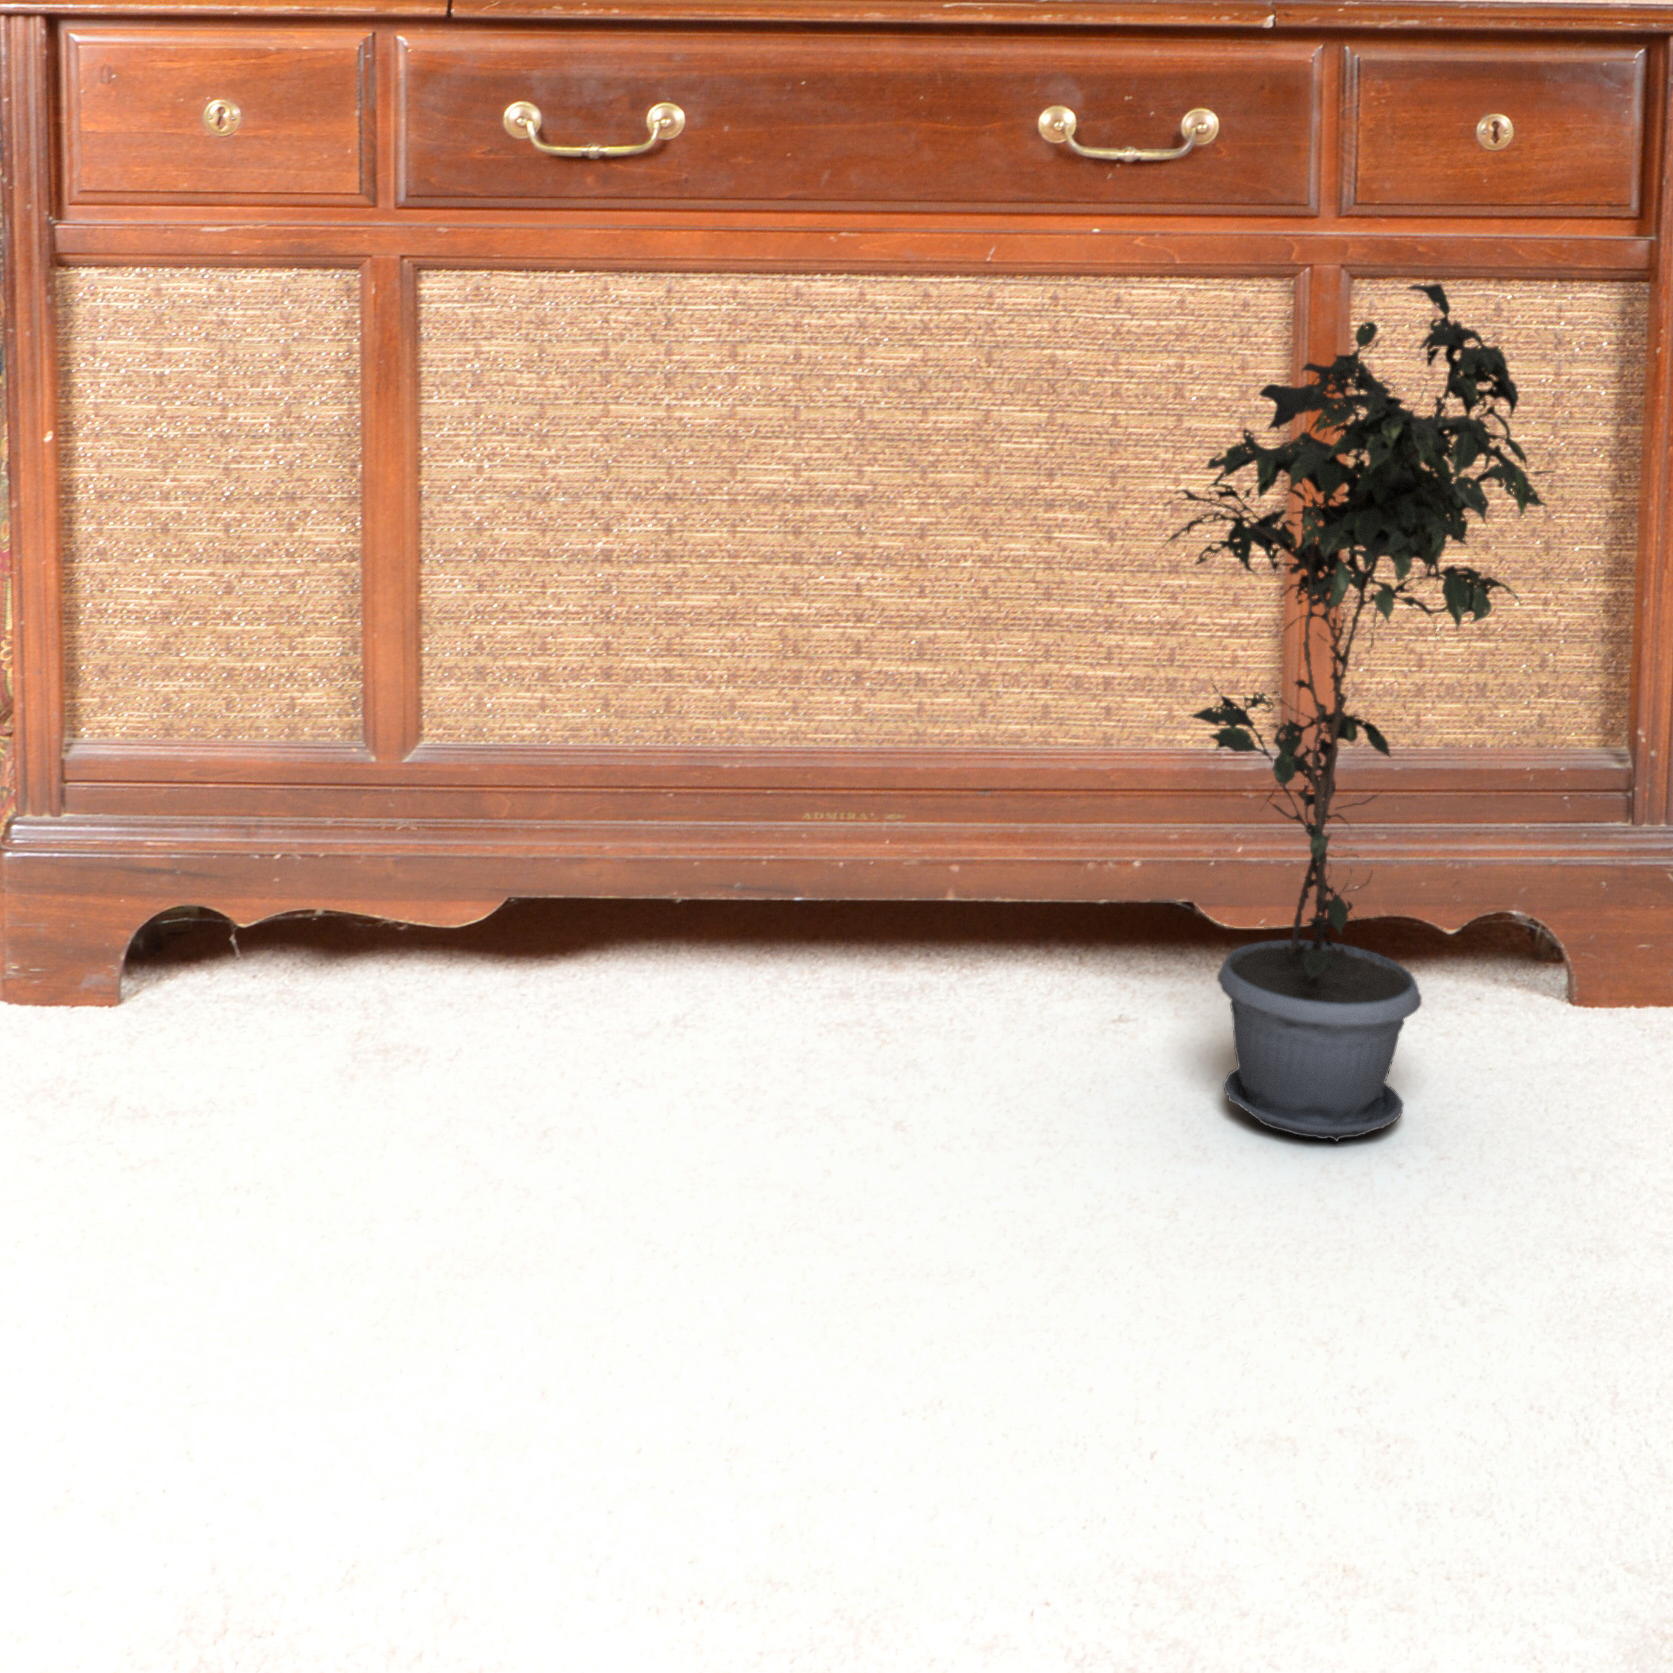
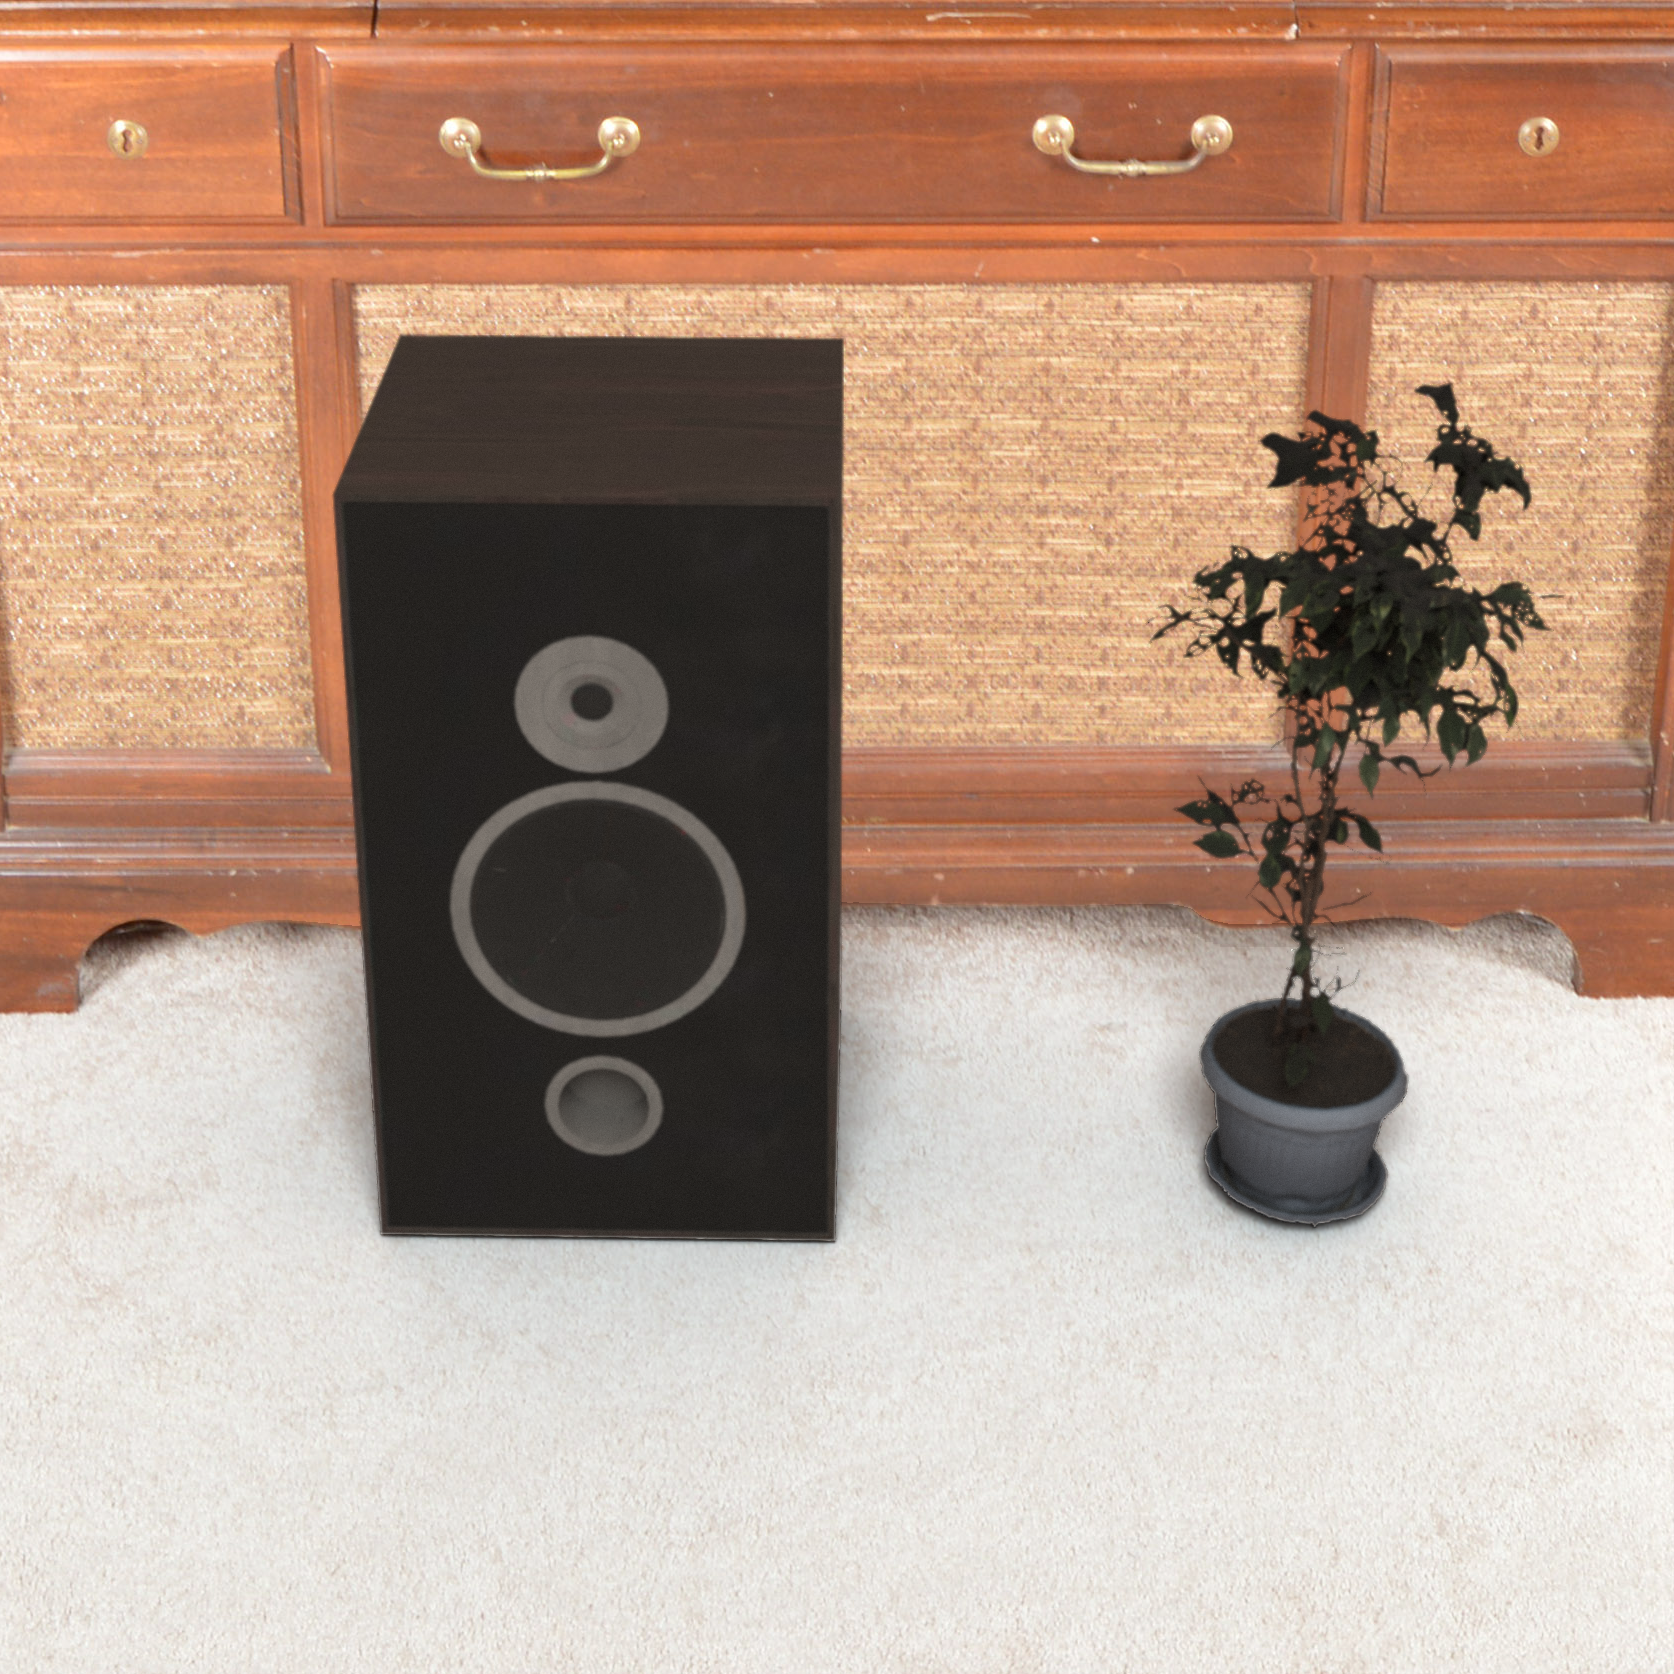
speaker: none [403,305,879,1150] -> present [333,334,844,1241]

